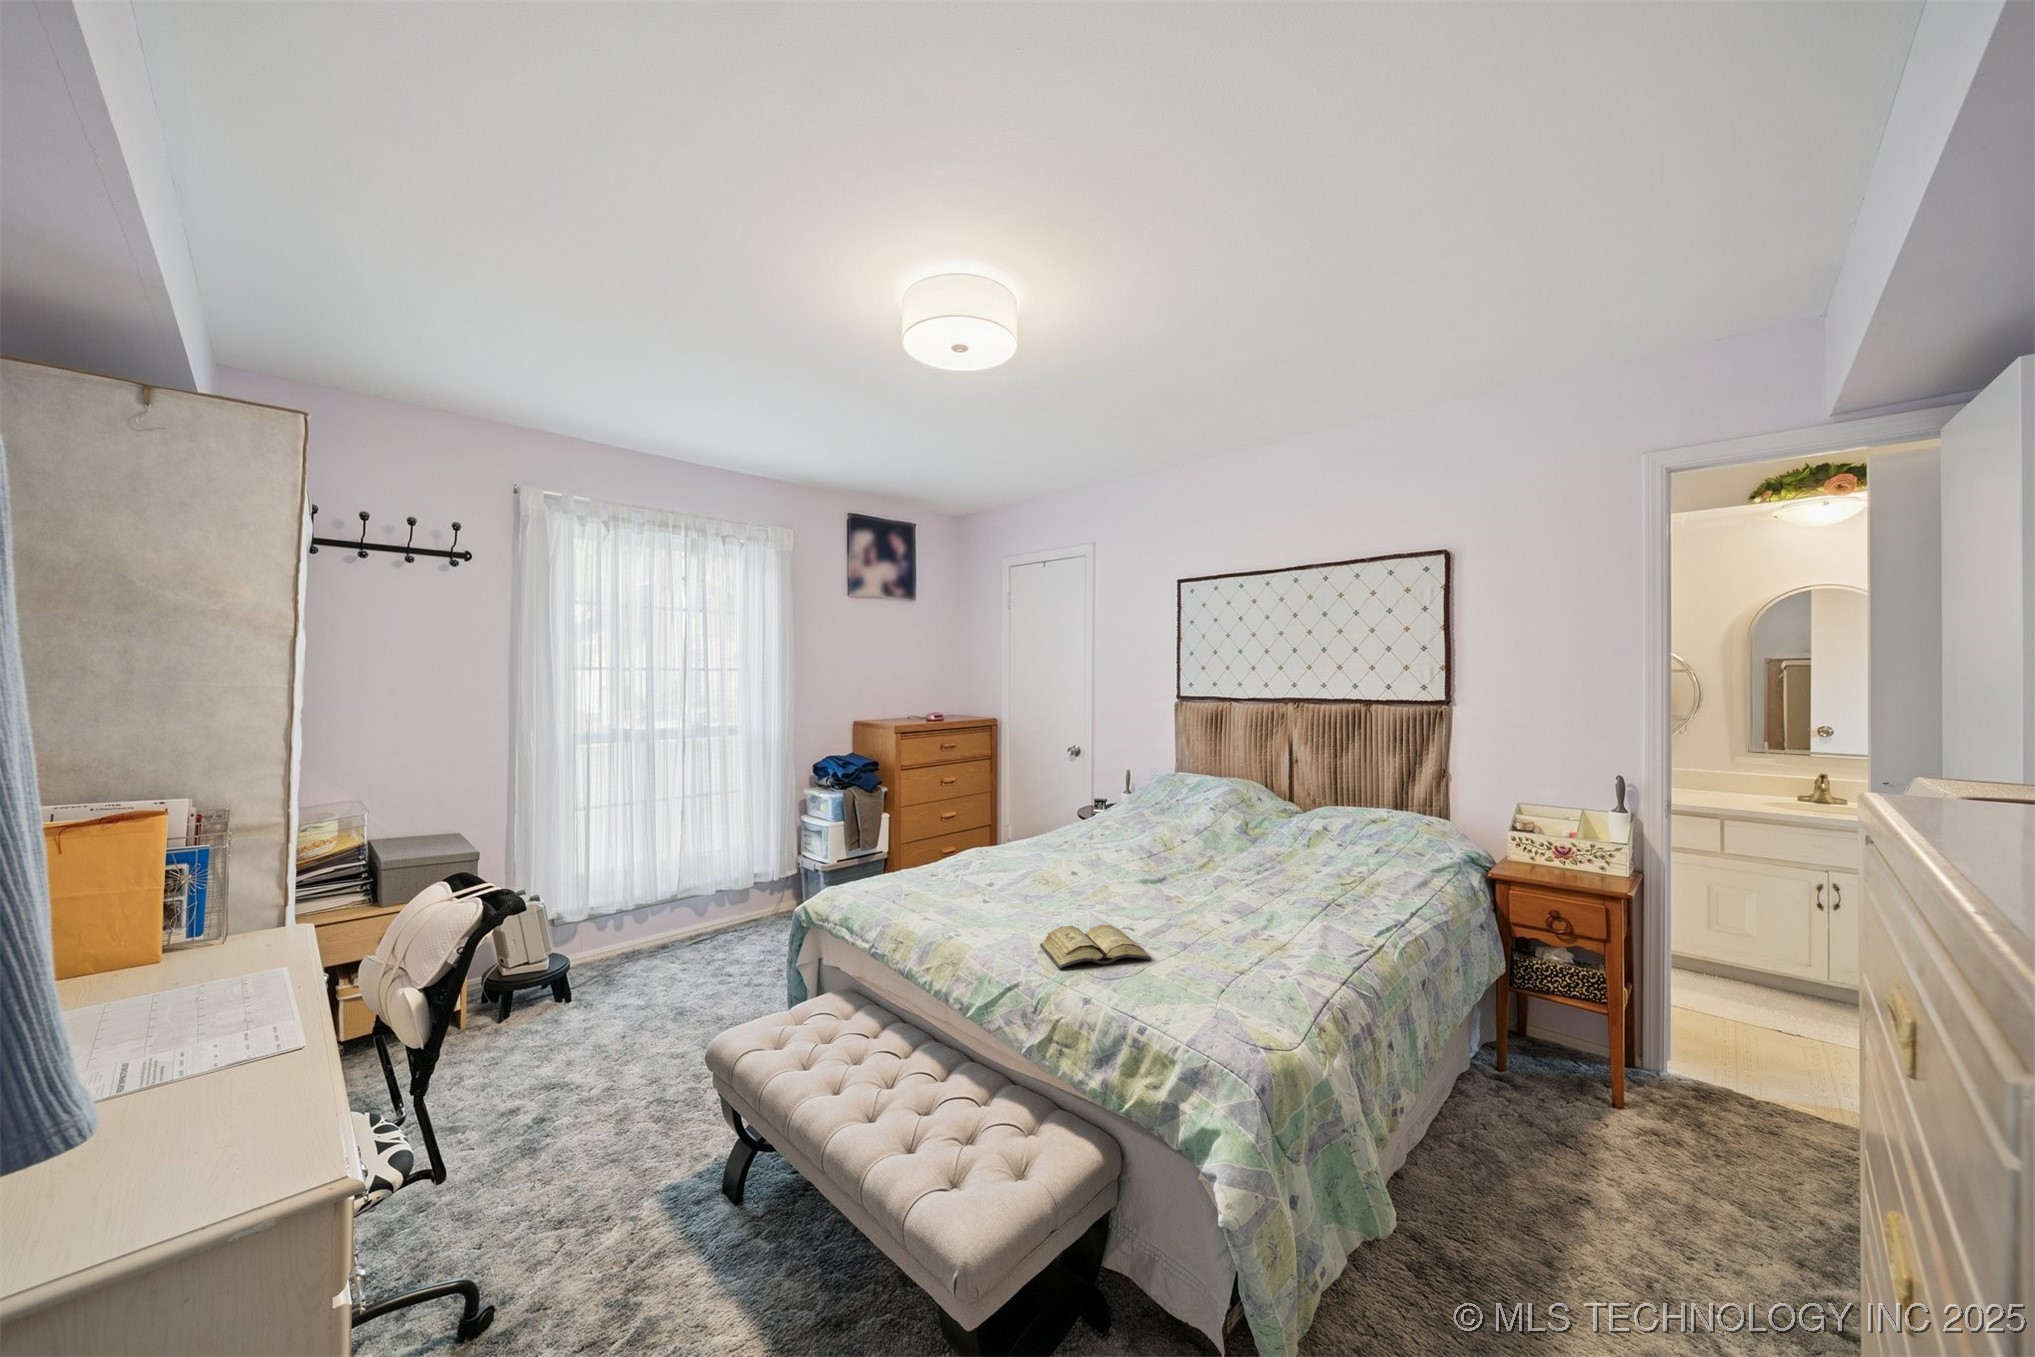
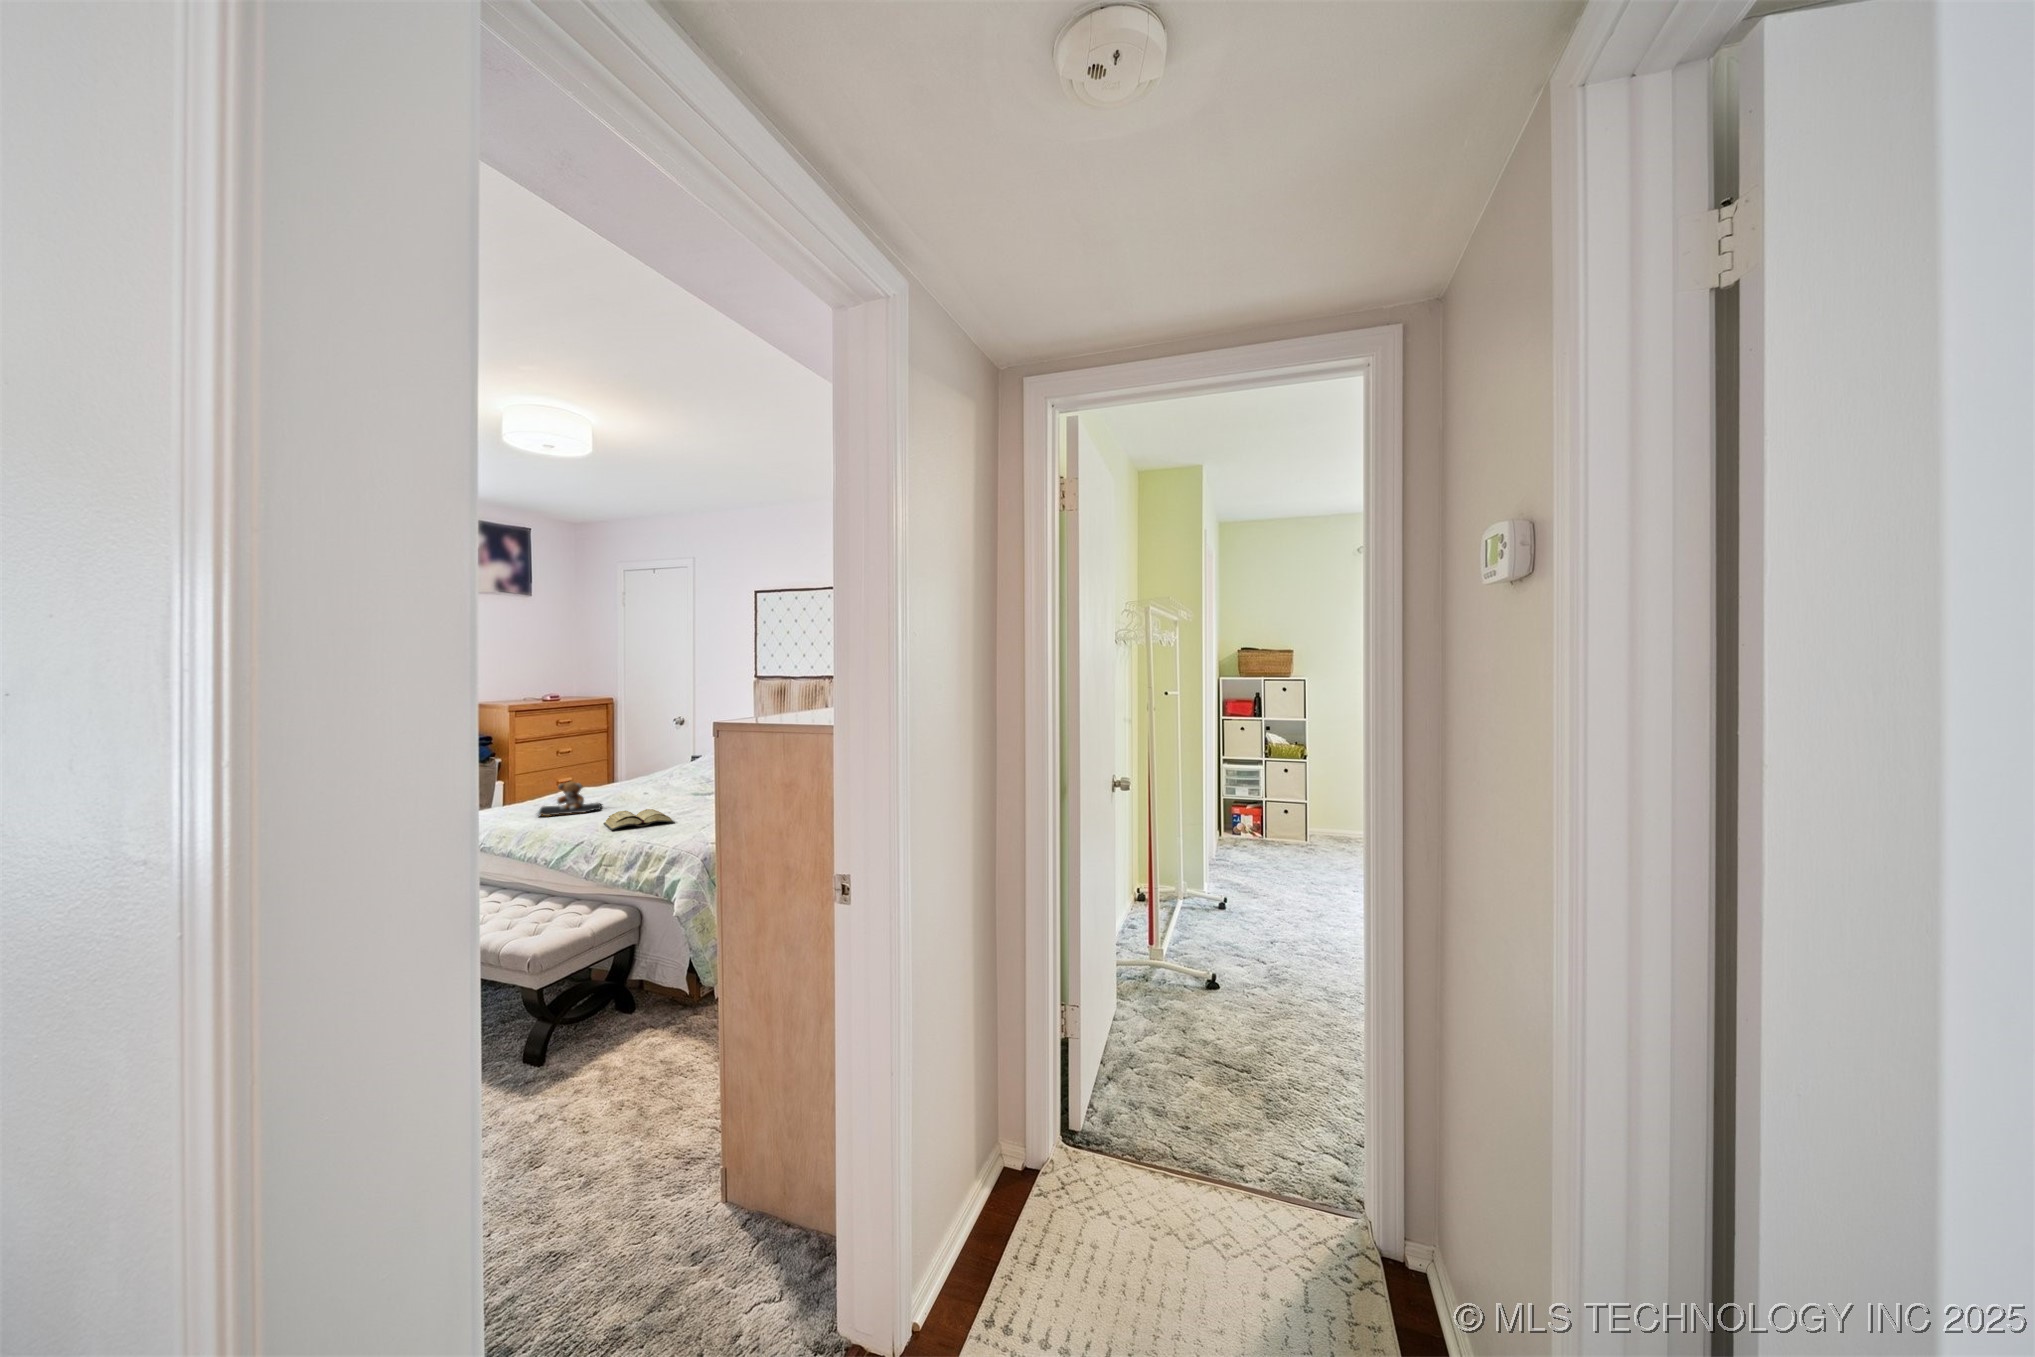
teddy bear: none [940,858,1025,912] -> present [536,781,602,816]

